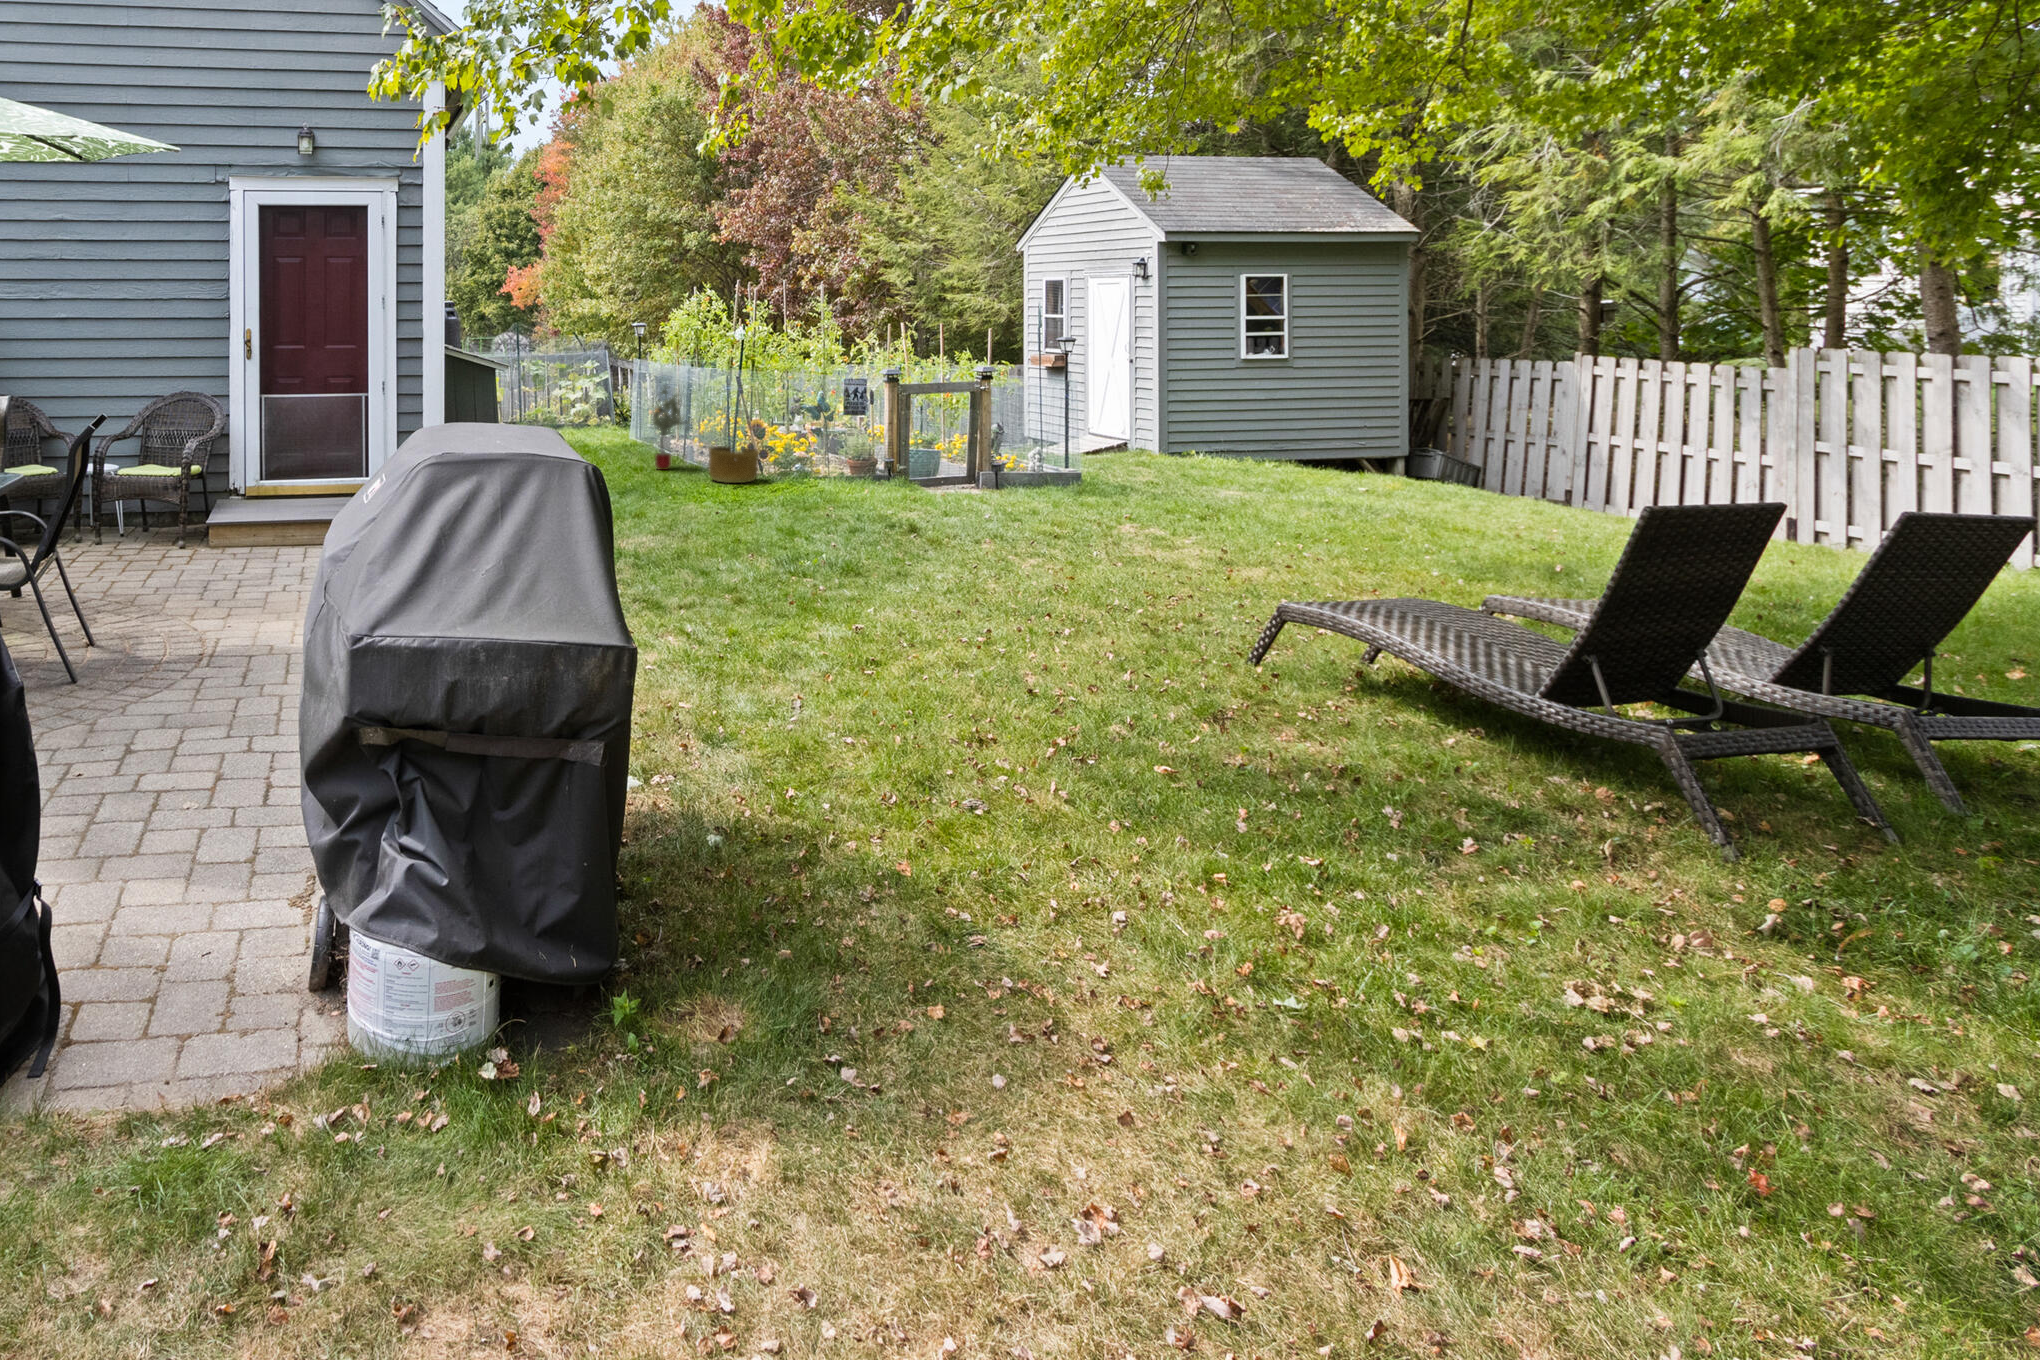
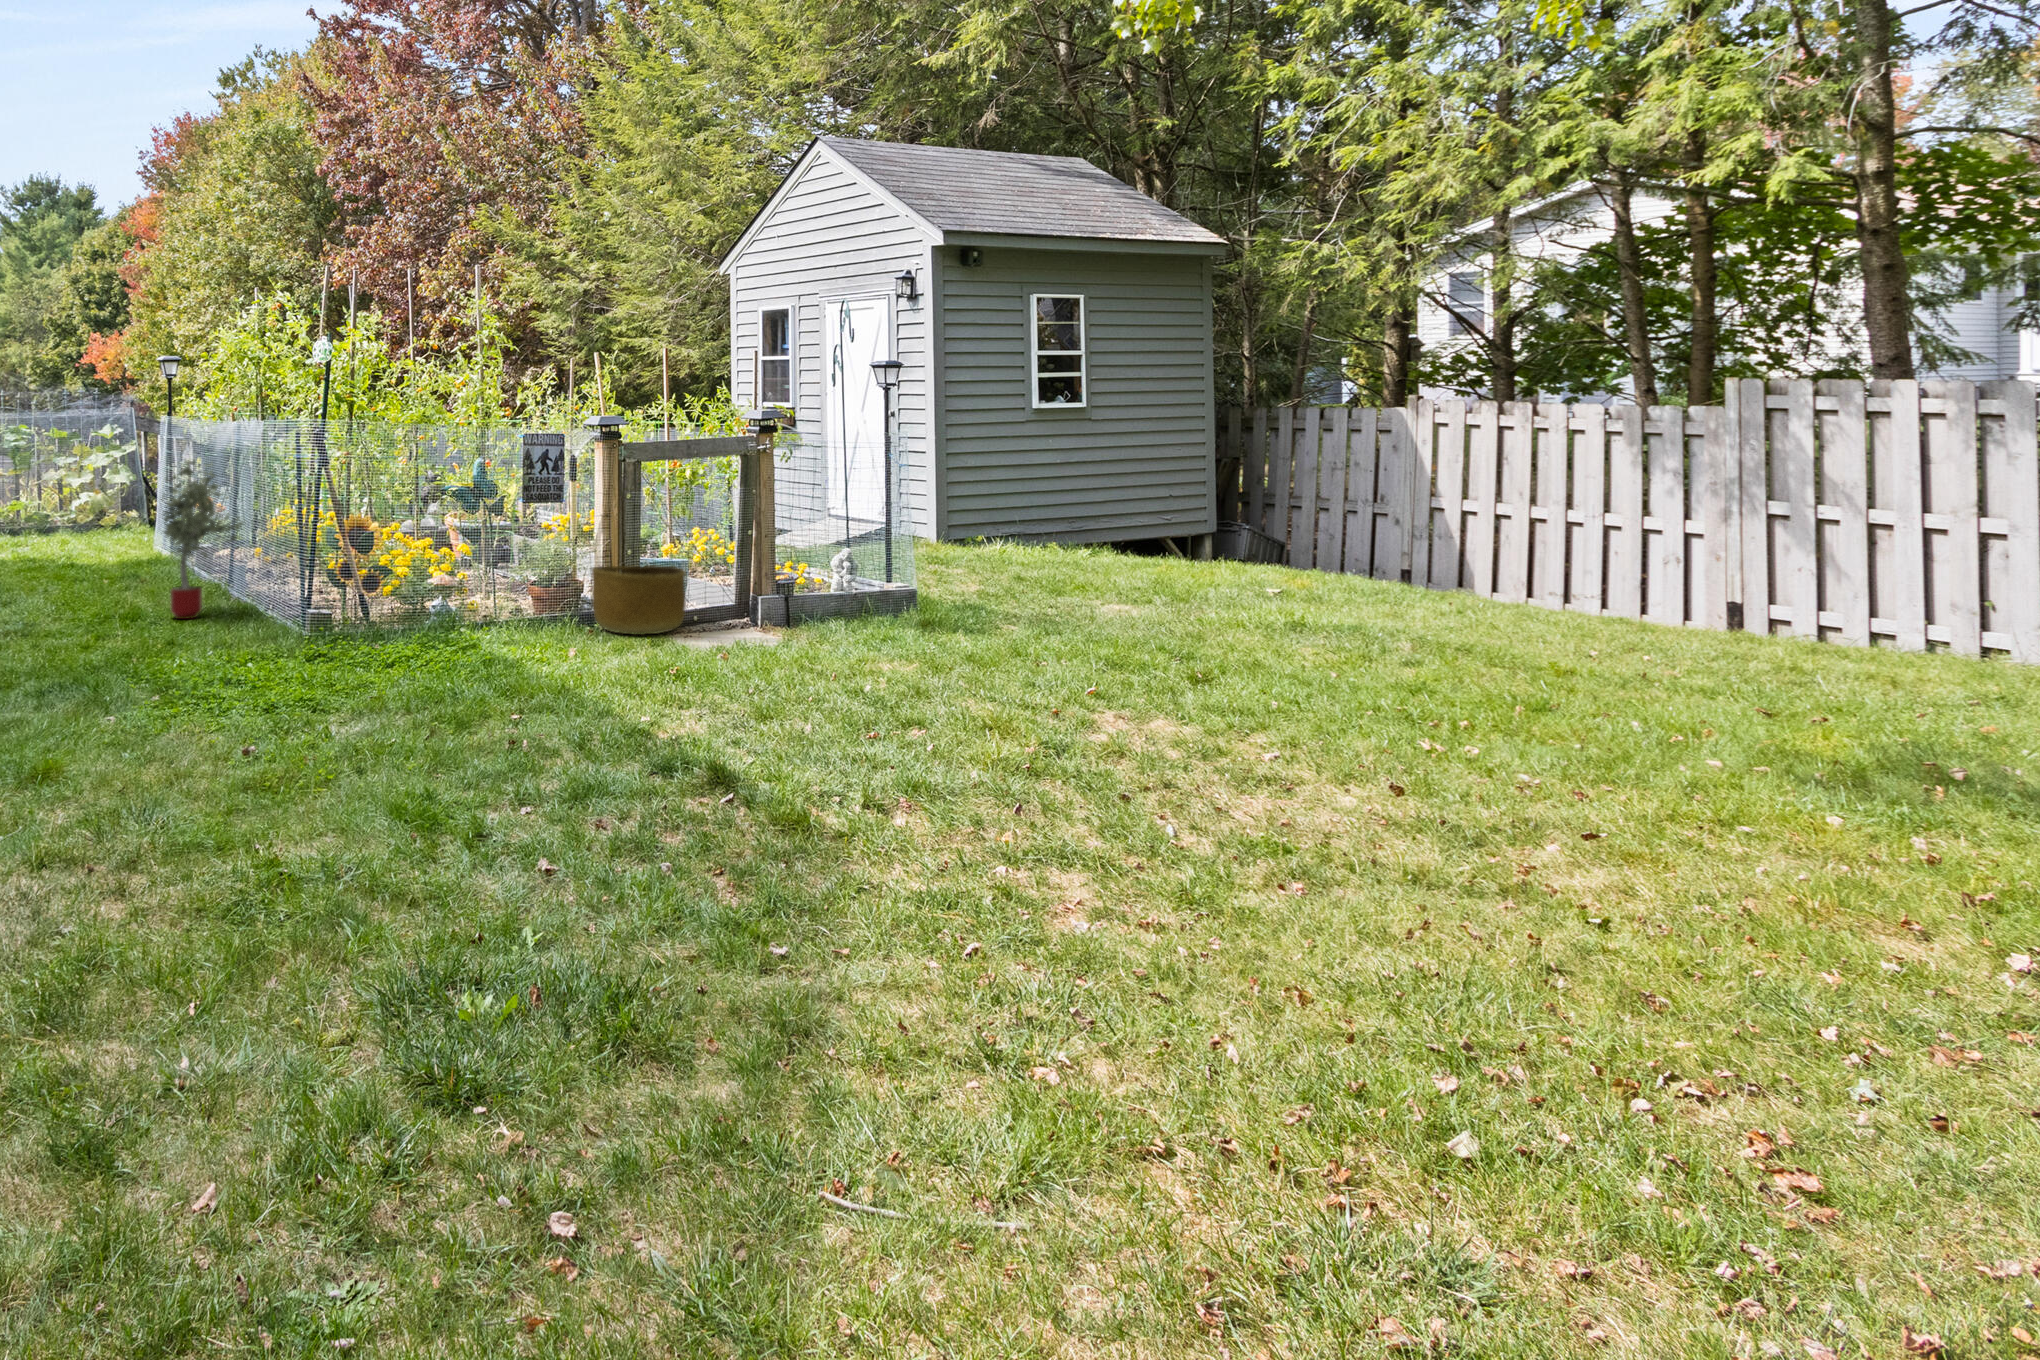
basket: present [708,446,759,483] -> present [591,565,686,634]

